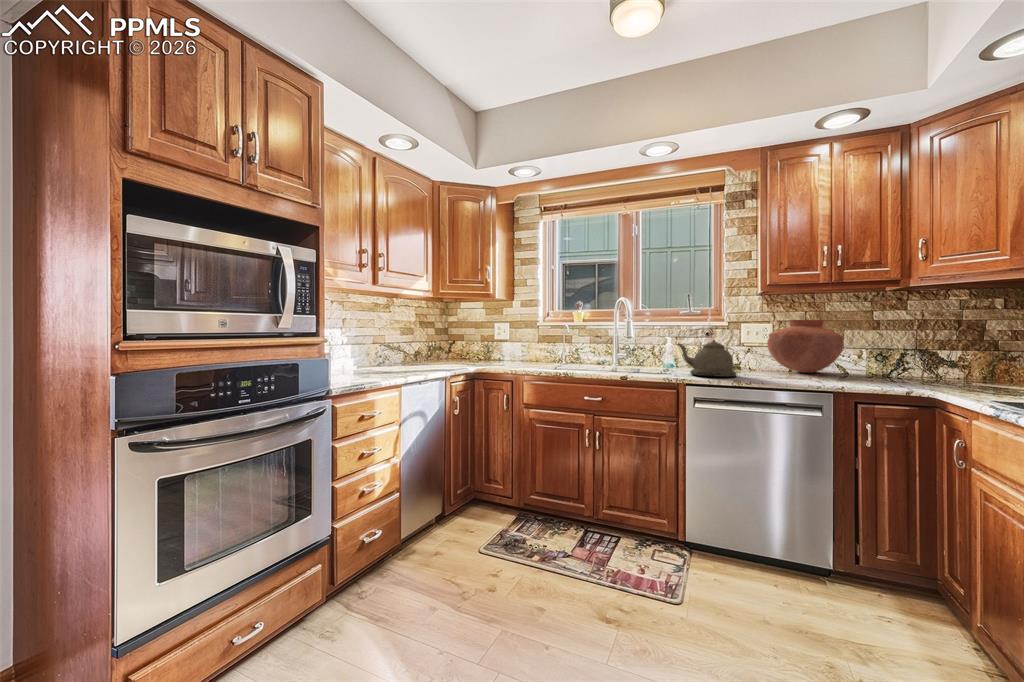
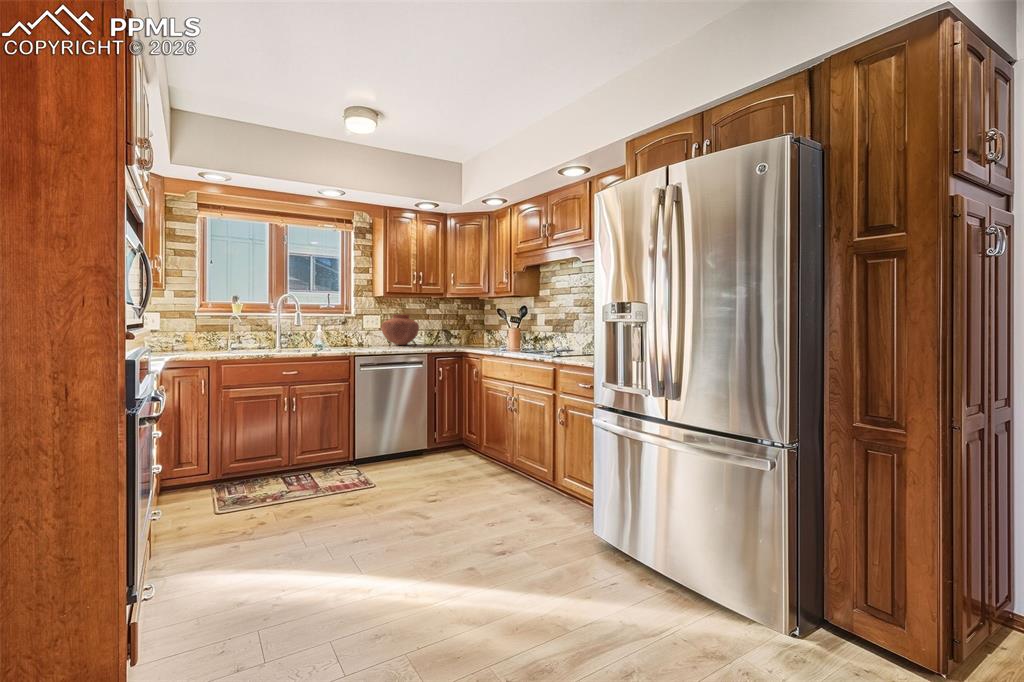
kettle: present [677,334,736,377] -> none [342,320,377,350]

